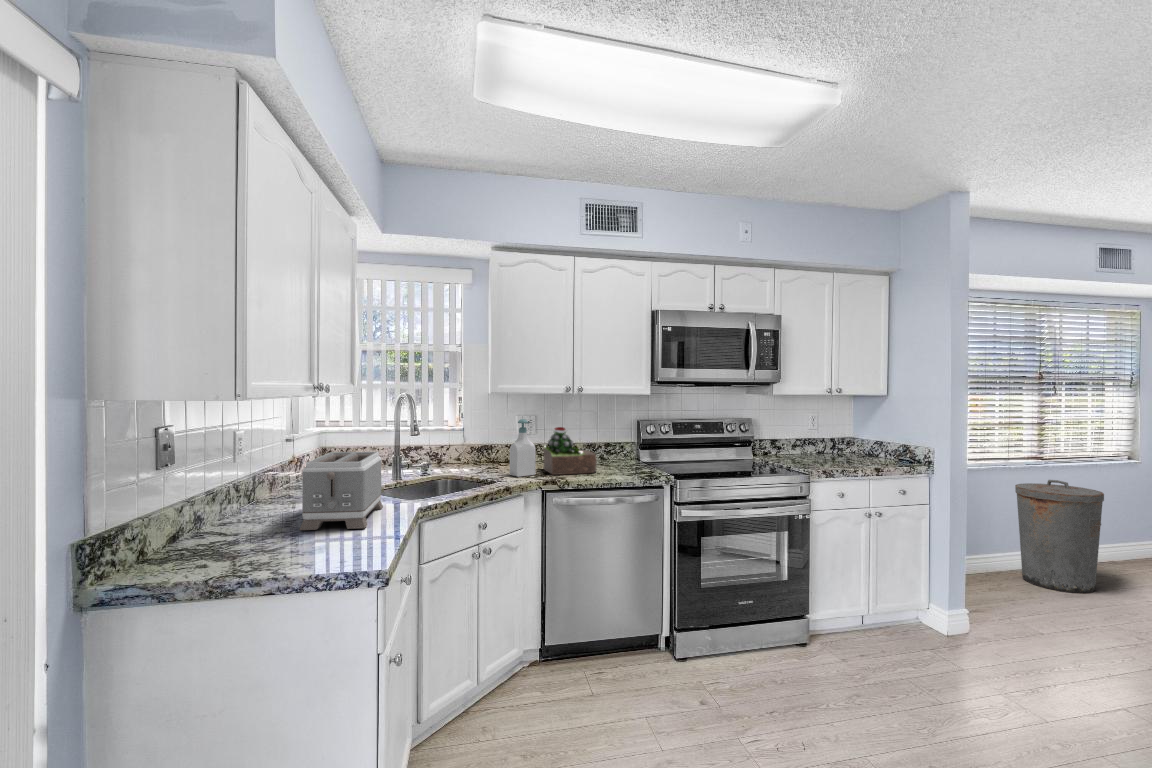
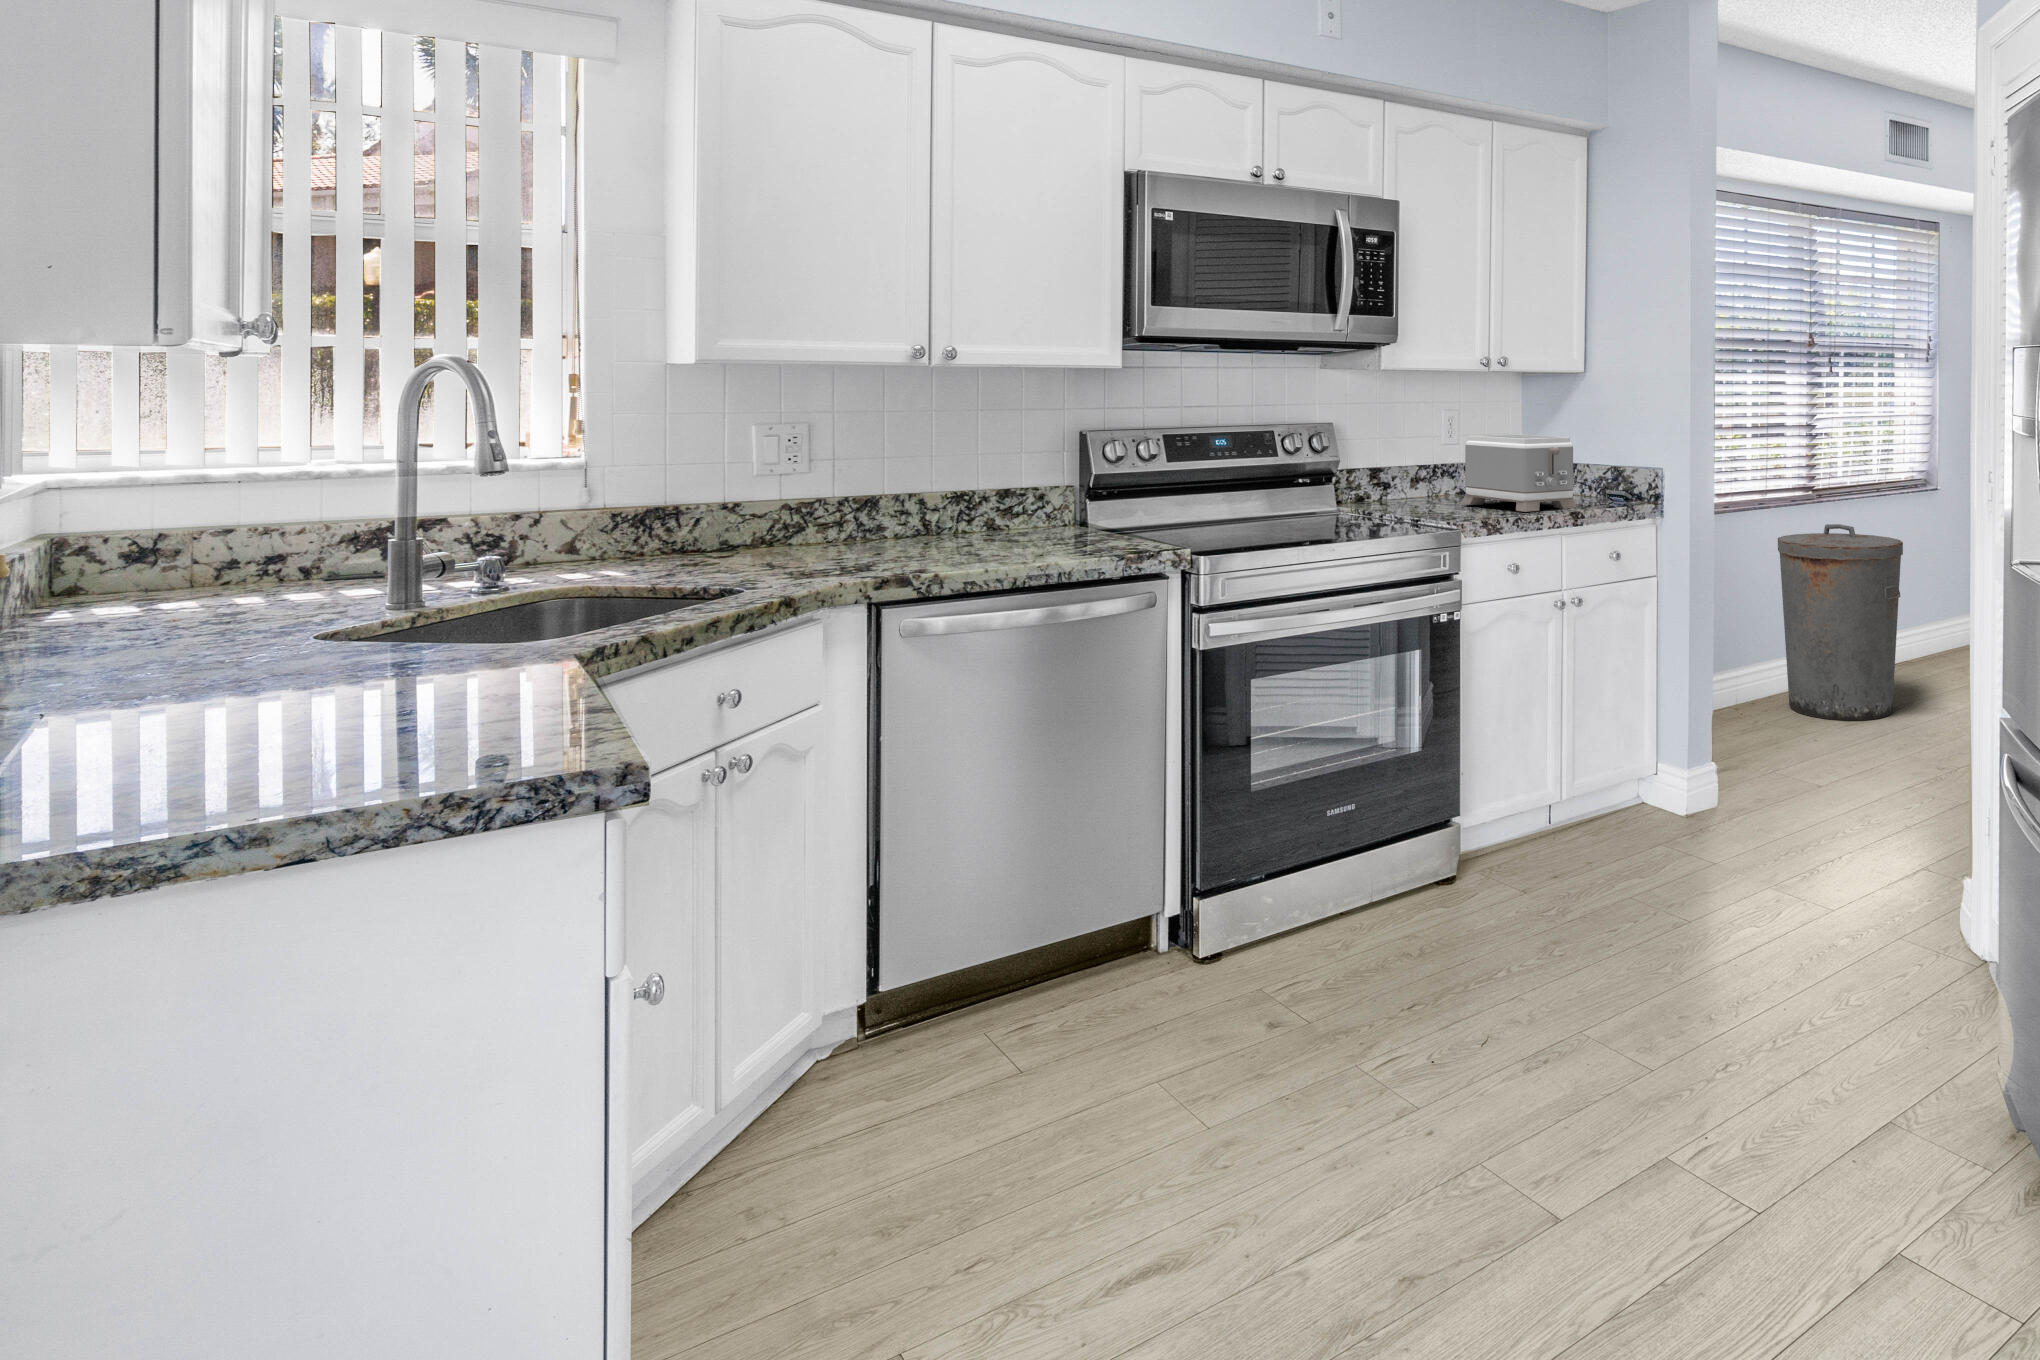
soap bottle: present [510,419,536,477] -> none [759,426,834,577]
succulent plant: present [544,427,597,475] -> none [848,447,997,567]
toaster: present [299,452,383,530] -> present [1462,434,1577,512]

